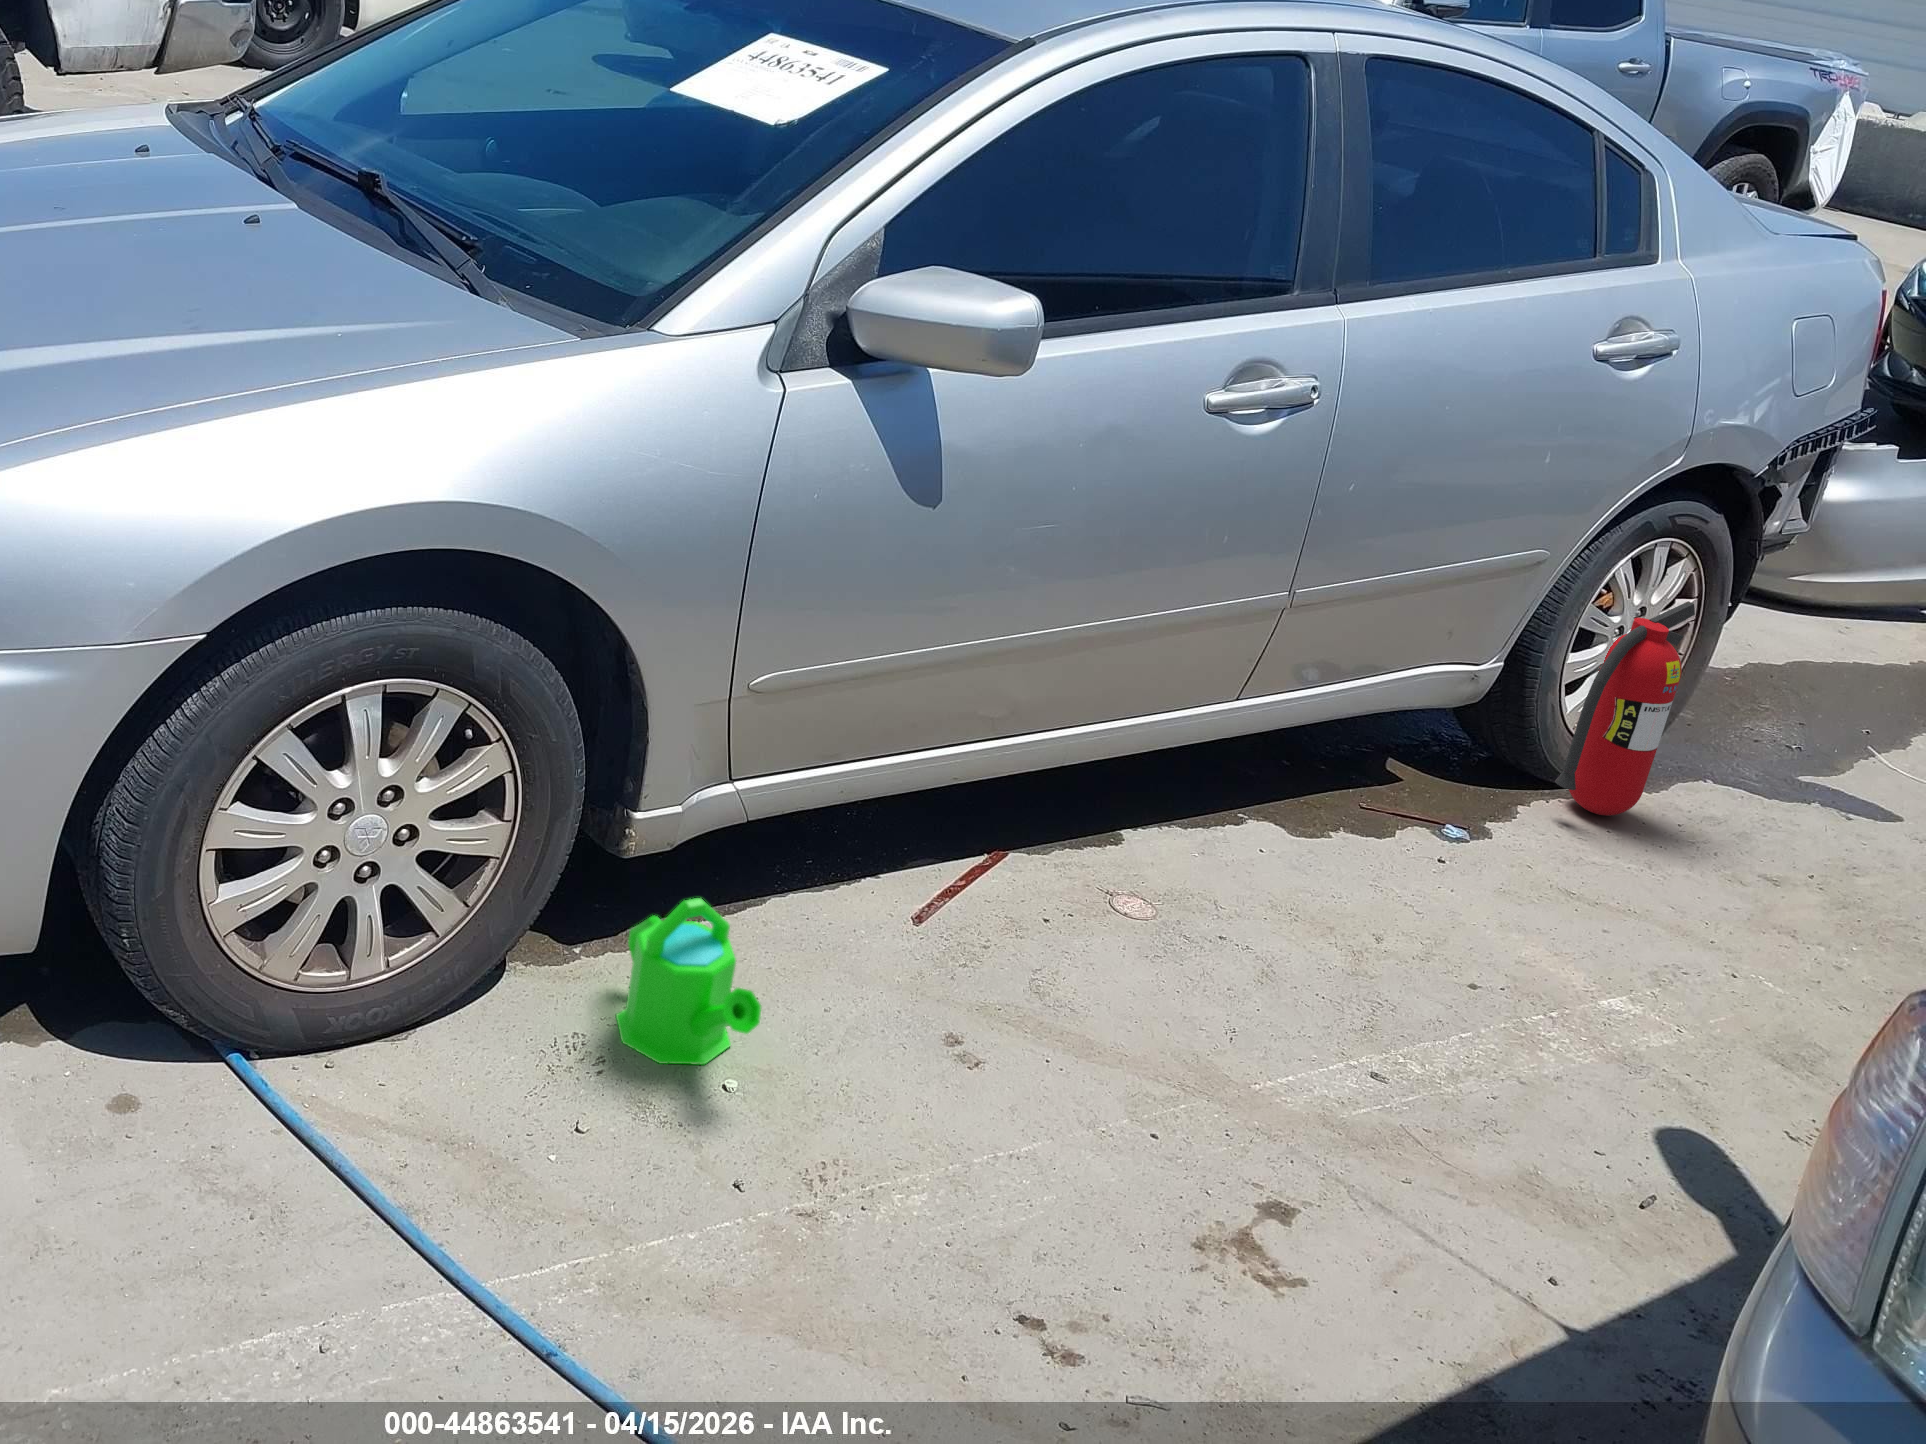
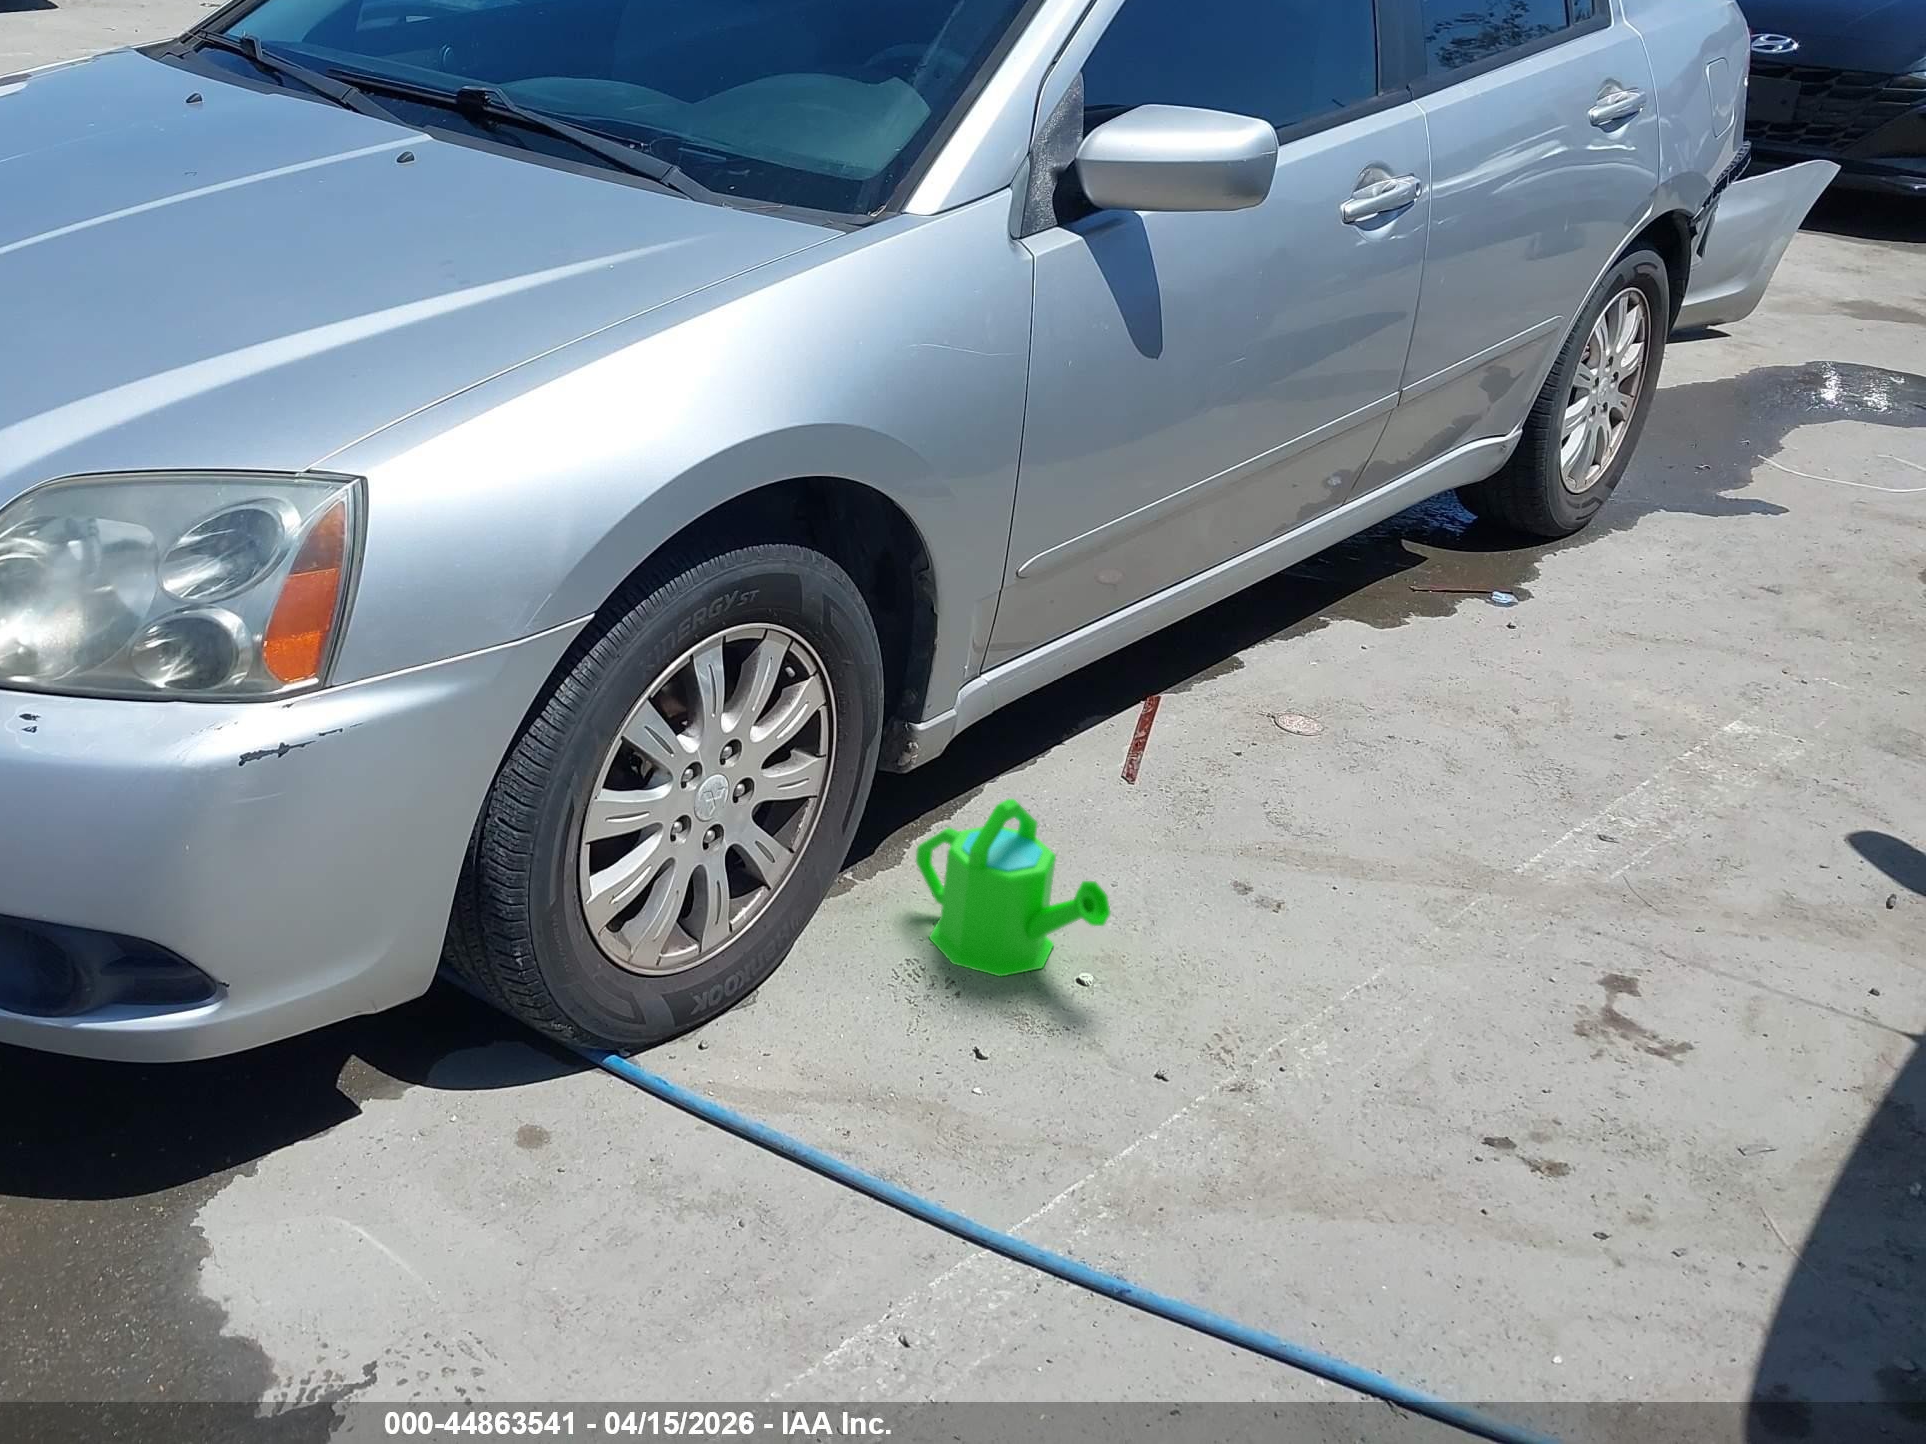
fire extinguisher: present [1555,601,1695,815] -> none [1591,347,1692,565]

